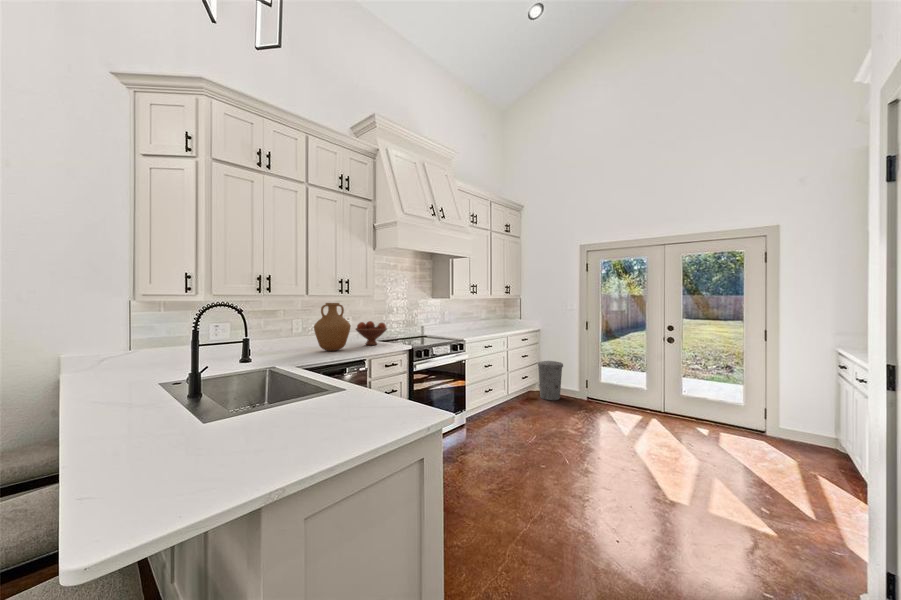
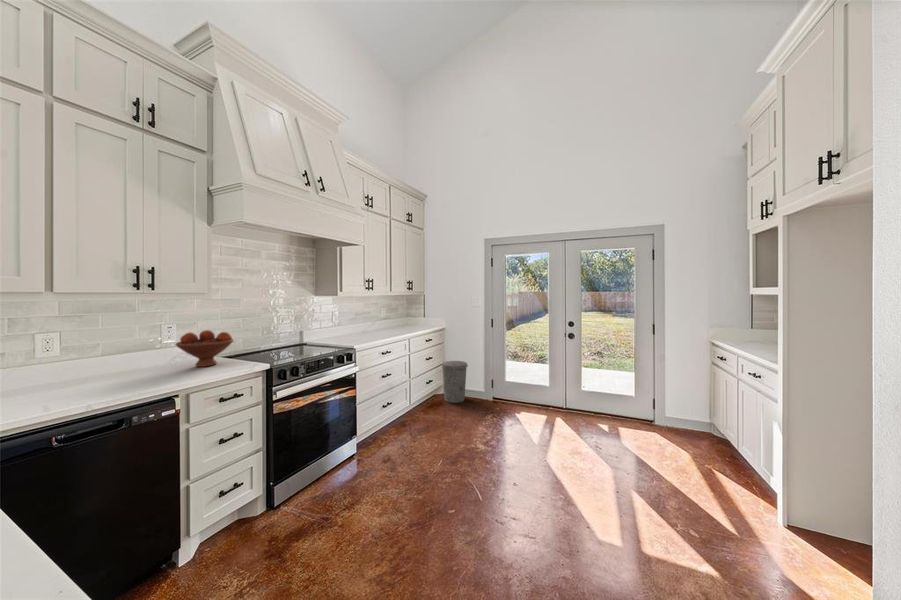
vase: present [314,303,351,351] -> none [62,305,150,388]

